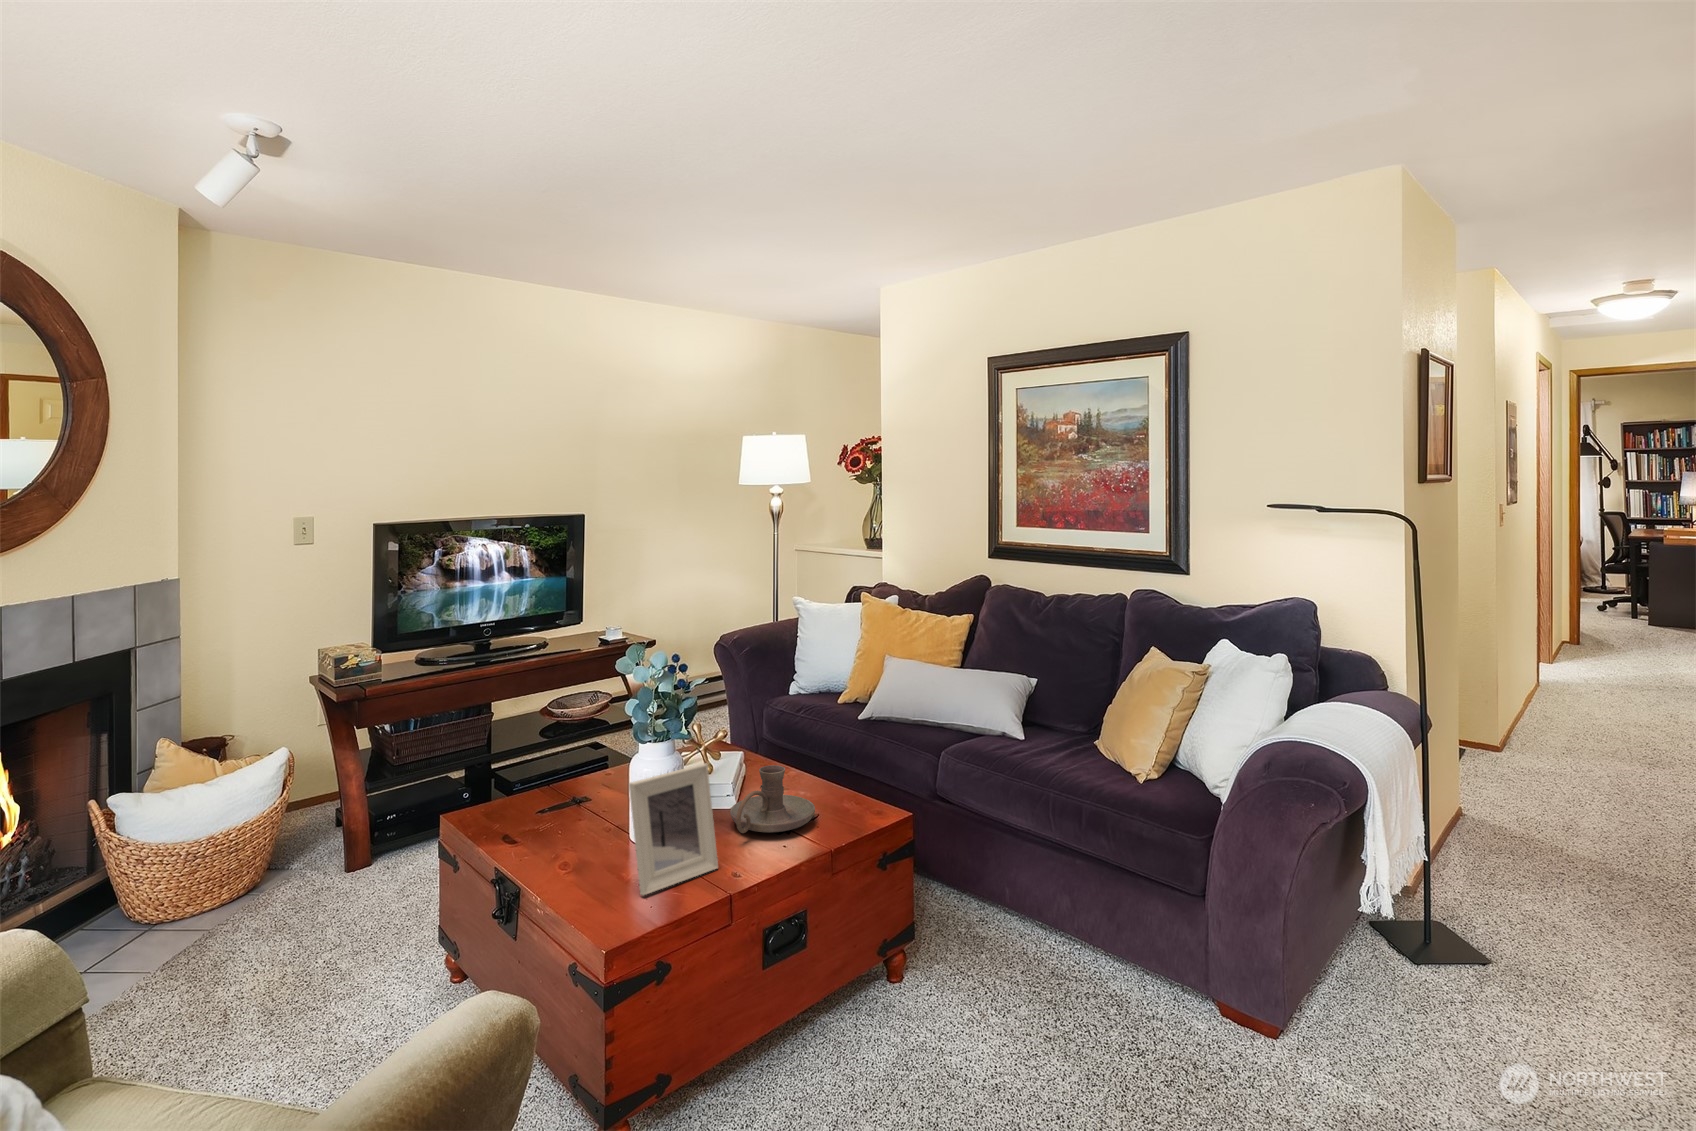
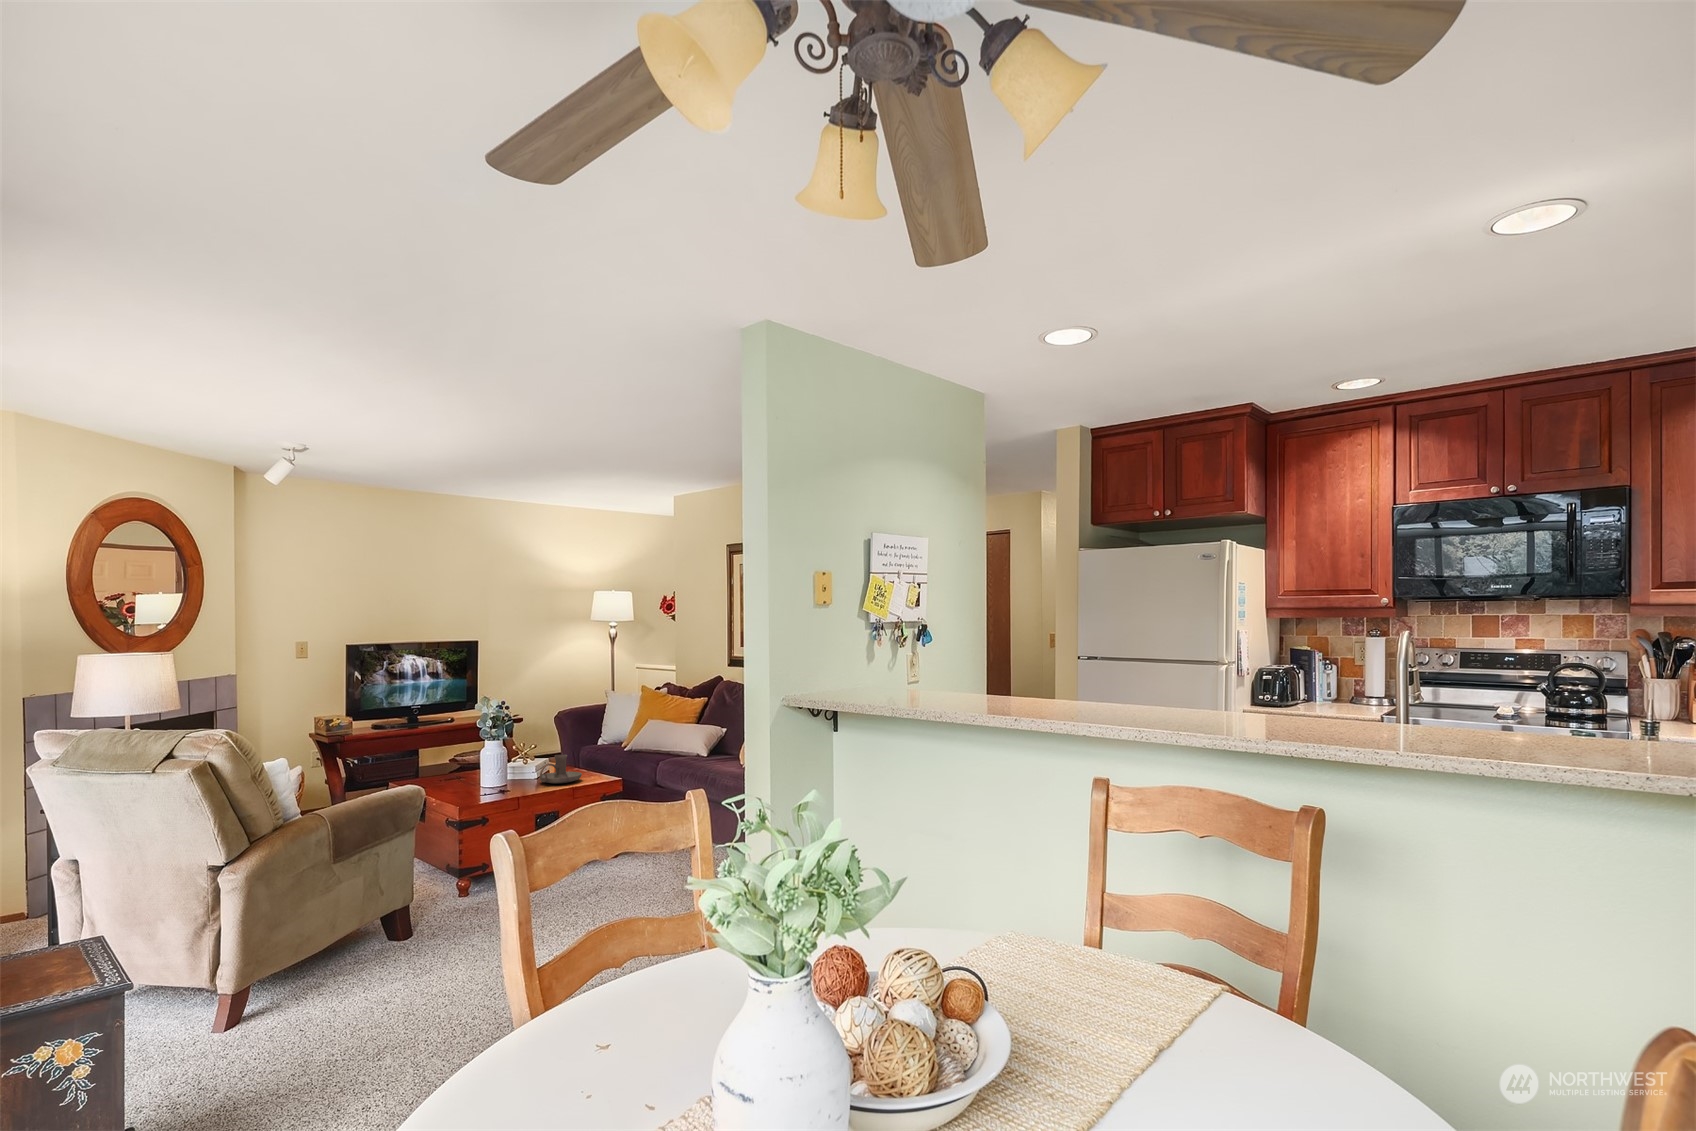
picture frame: present [629,763,718,895] -> none [487,745,528,799]

